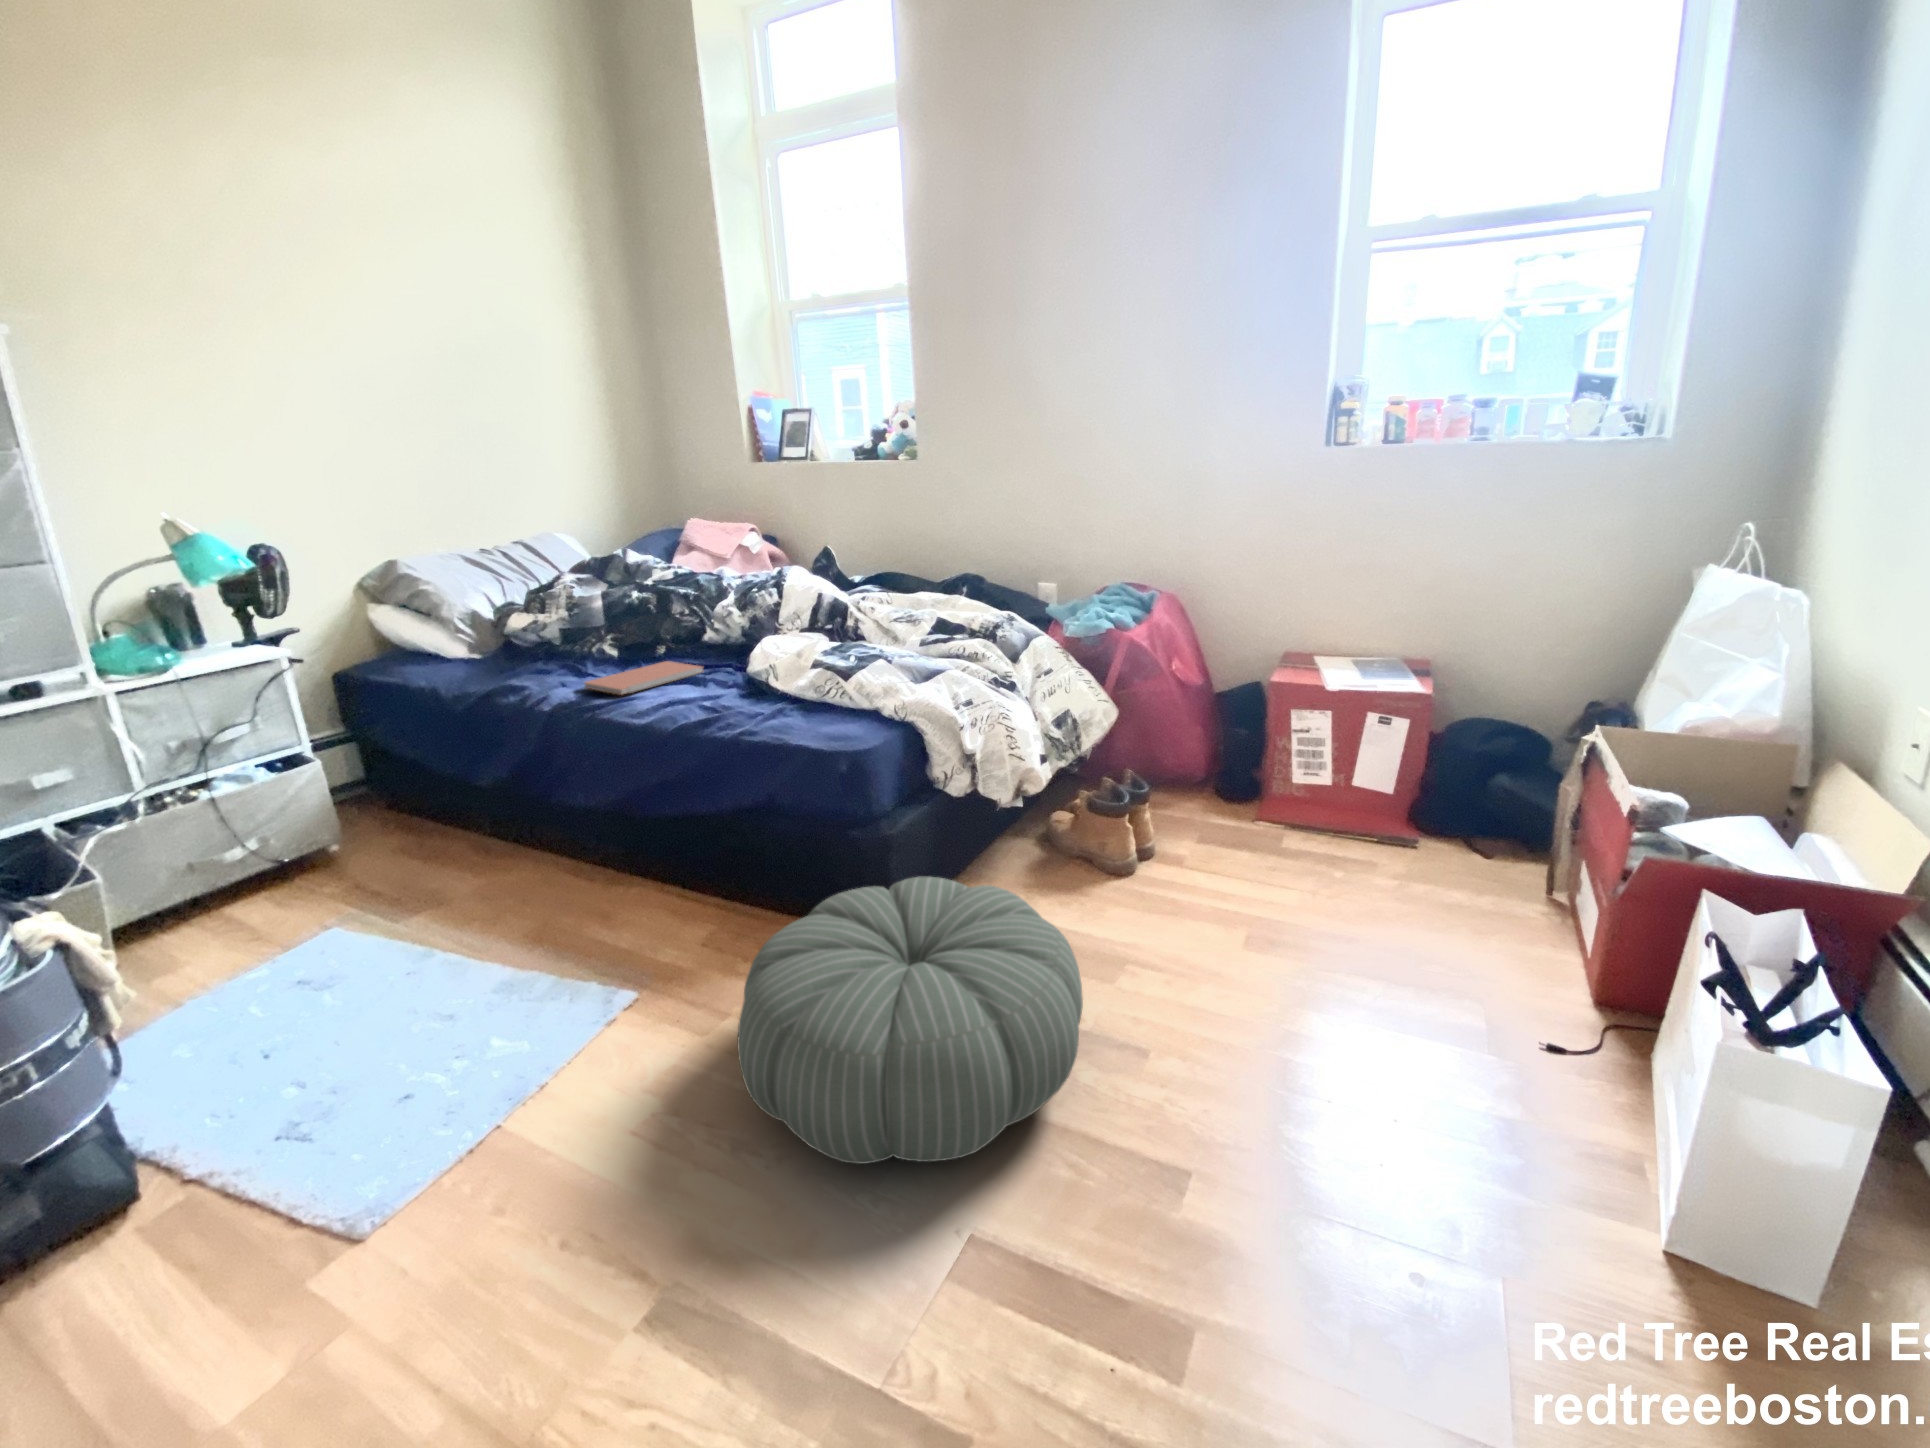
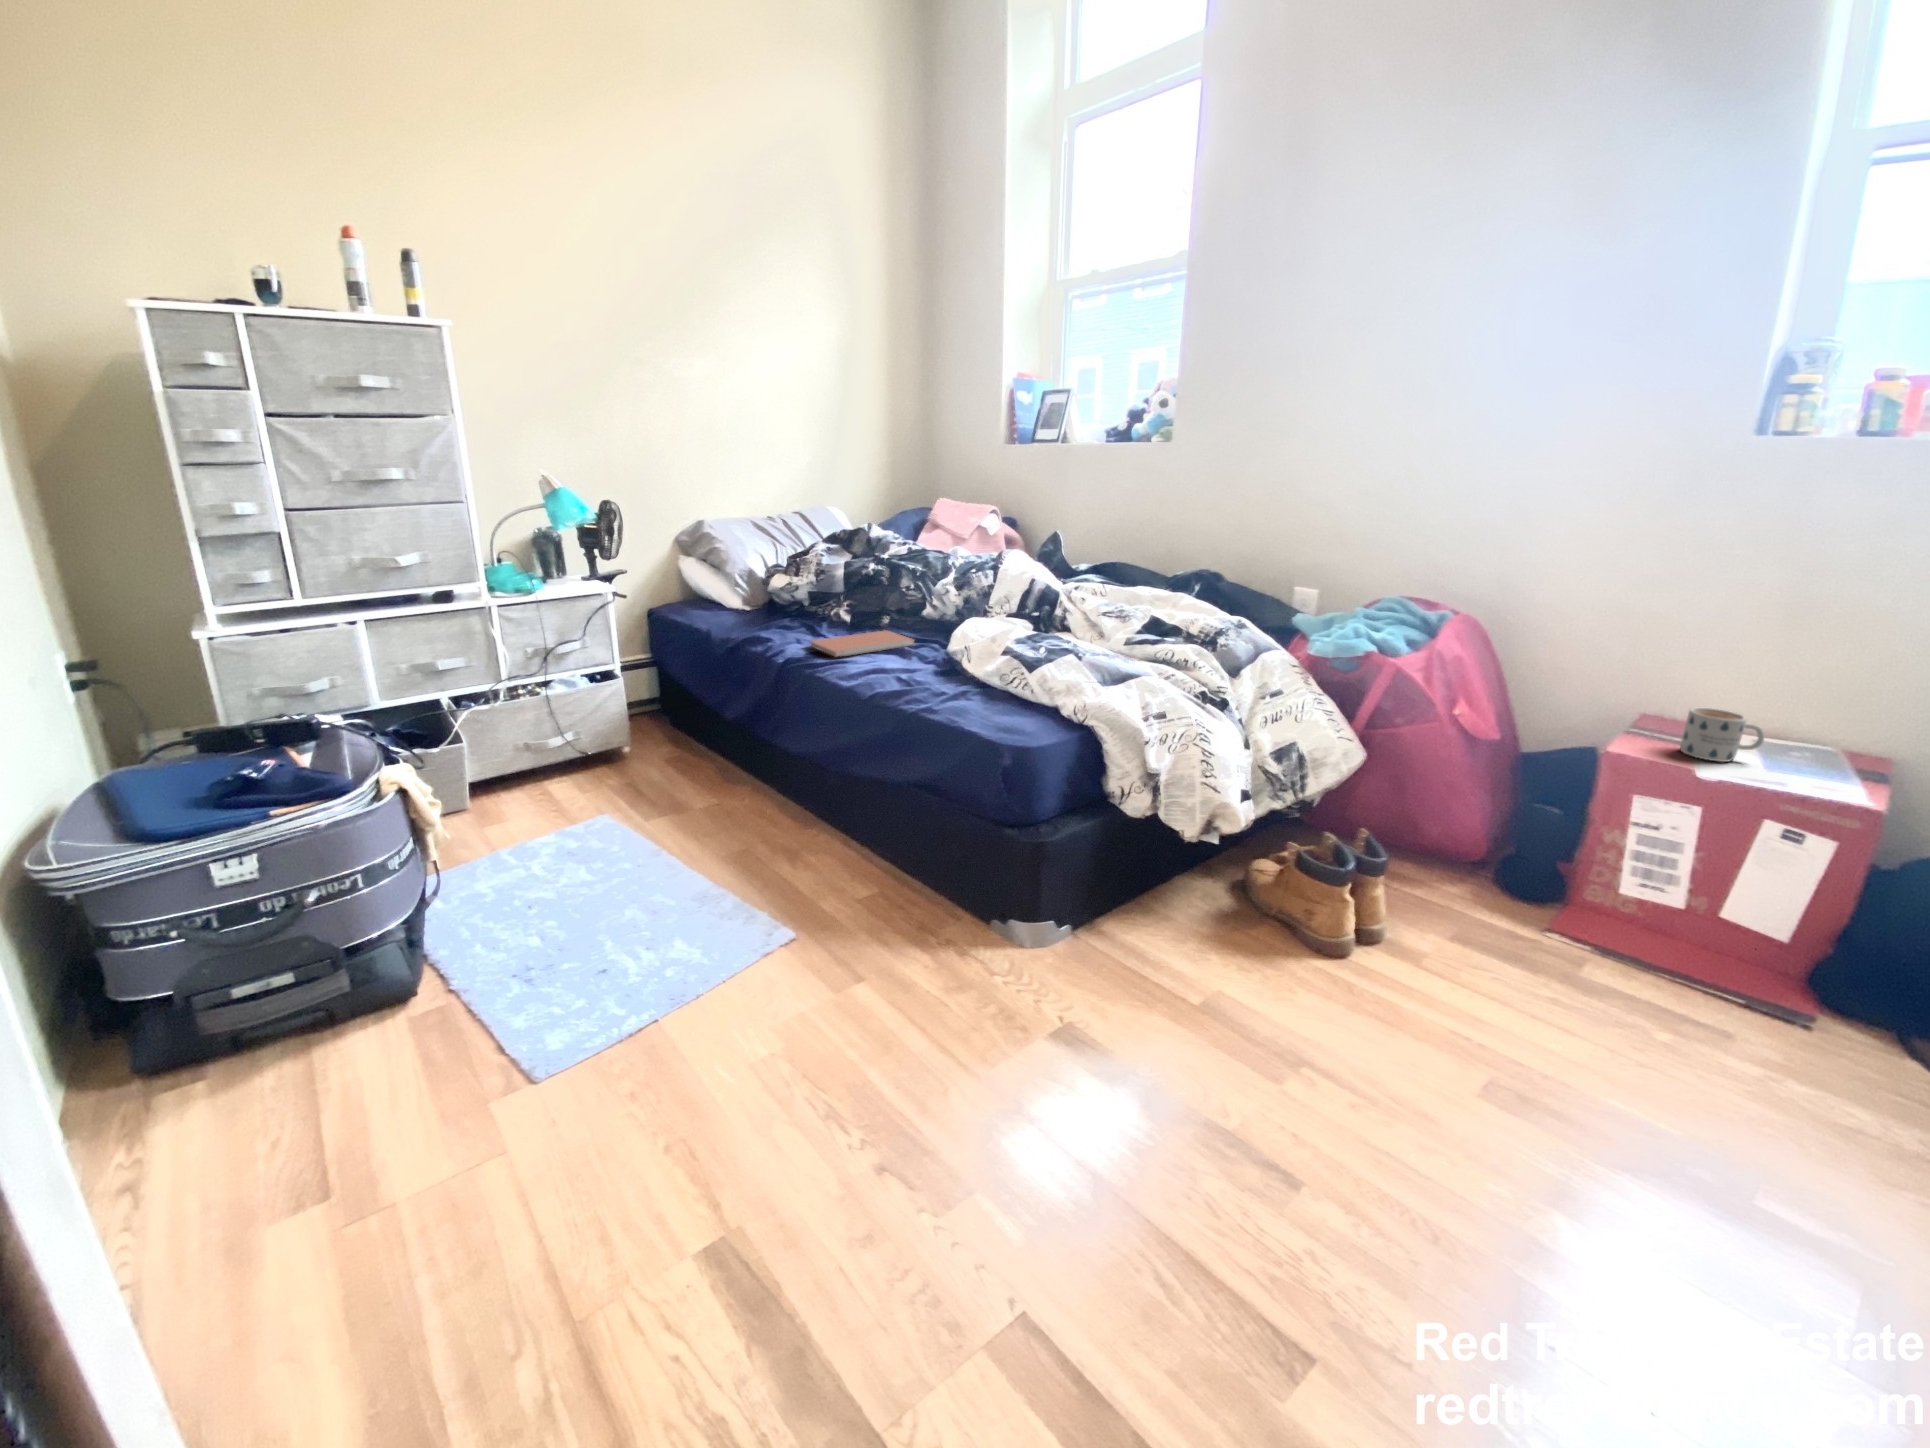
mug: none [1315,642,1358,678] -> present [1680,708,1764,762]
pouf: present [737,877,1083,1164] -> none [832,894,1221,1235]

